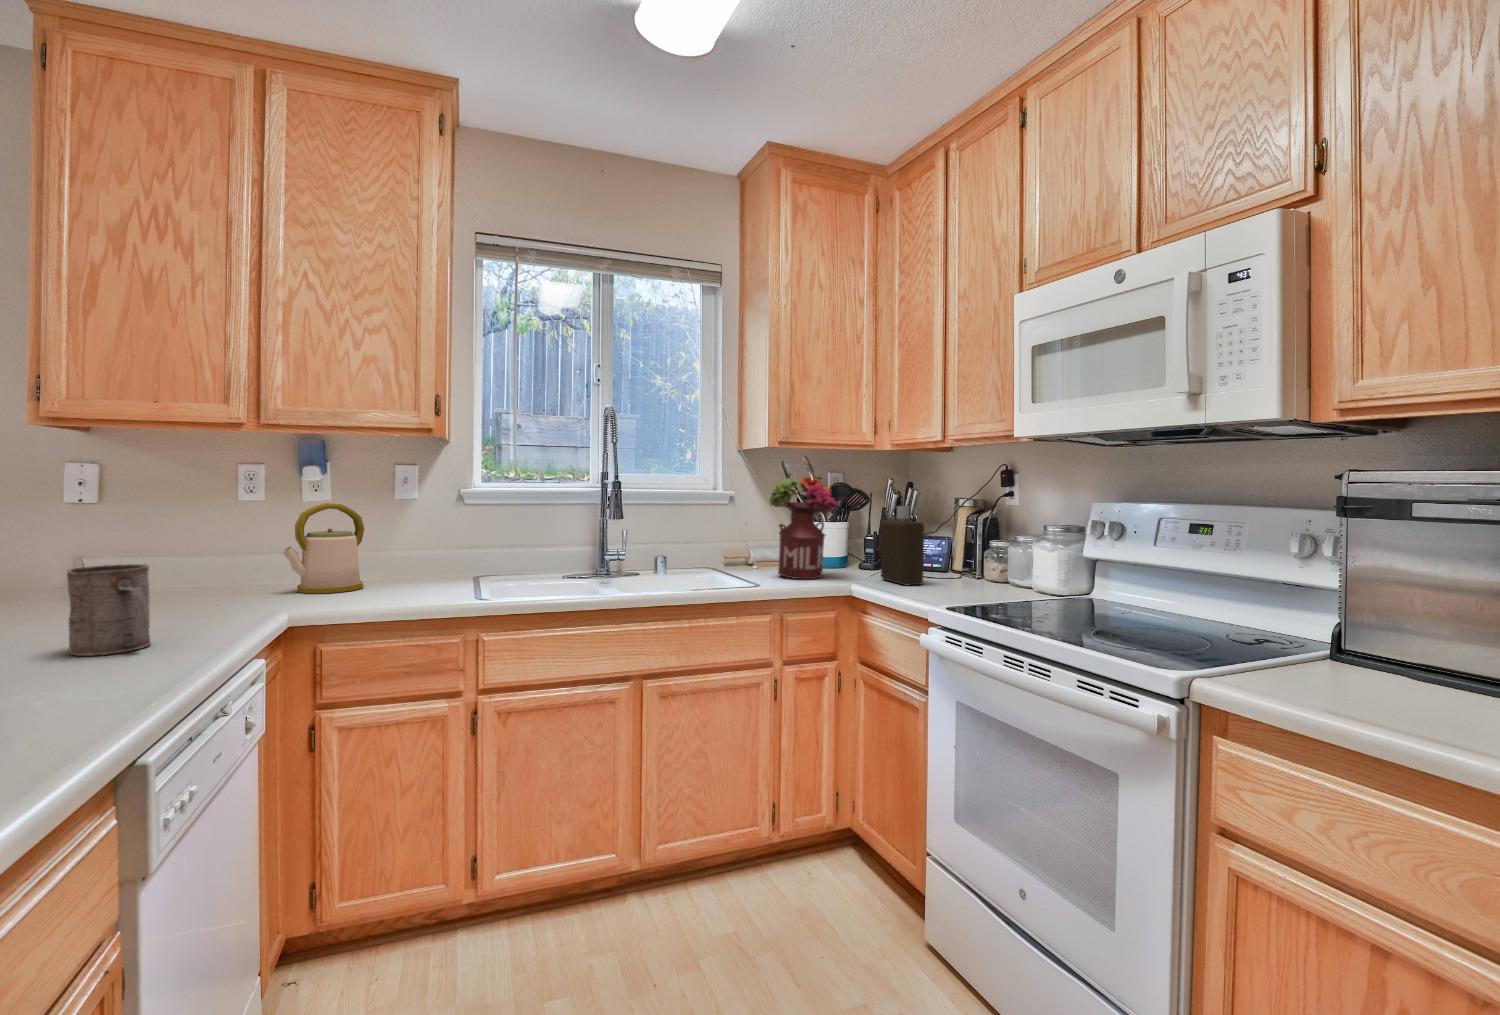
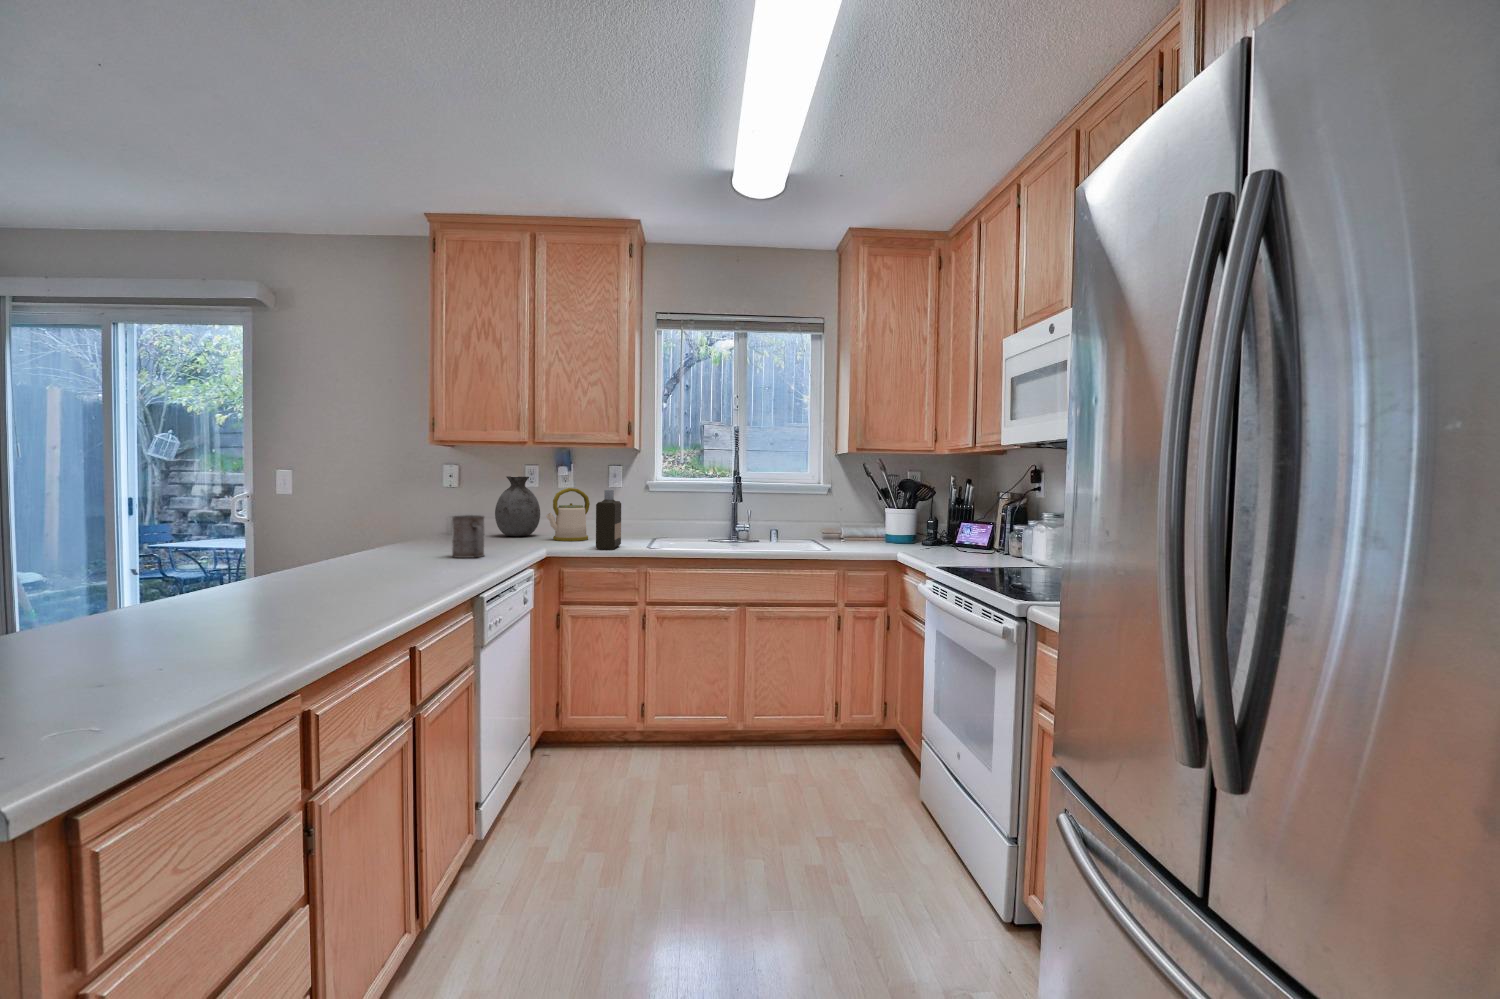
flower arrangement: present [768,476,838,579] -> none [845,473,896,548]
vase: none [176,485,269,588] -> present [495,476,540,536]
bottle: present [881,506,924,586] -> present [596,490,621,550]

